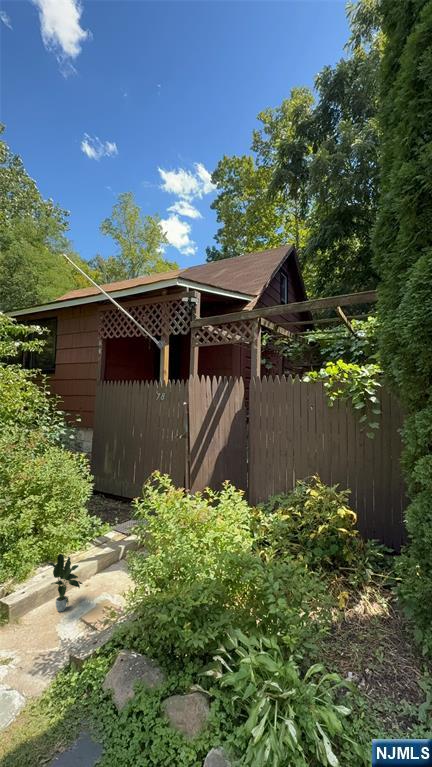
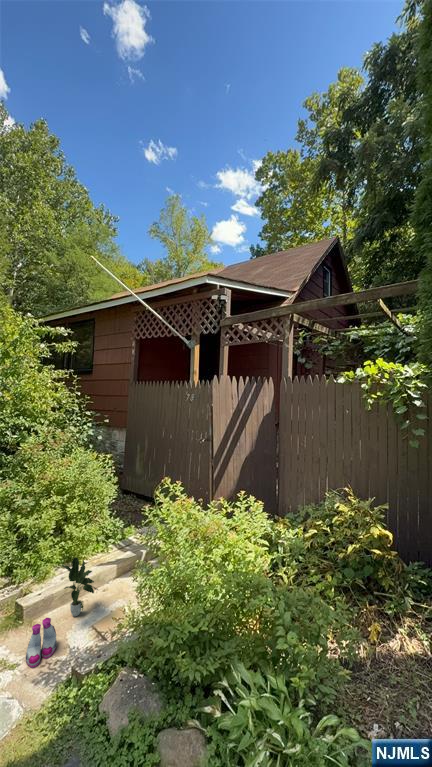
boots: none [17,612,47,661] -> present [26,618,57,668]

